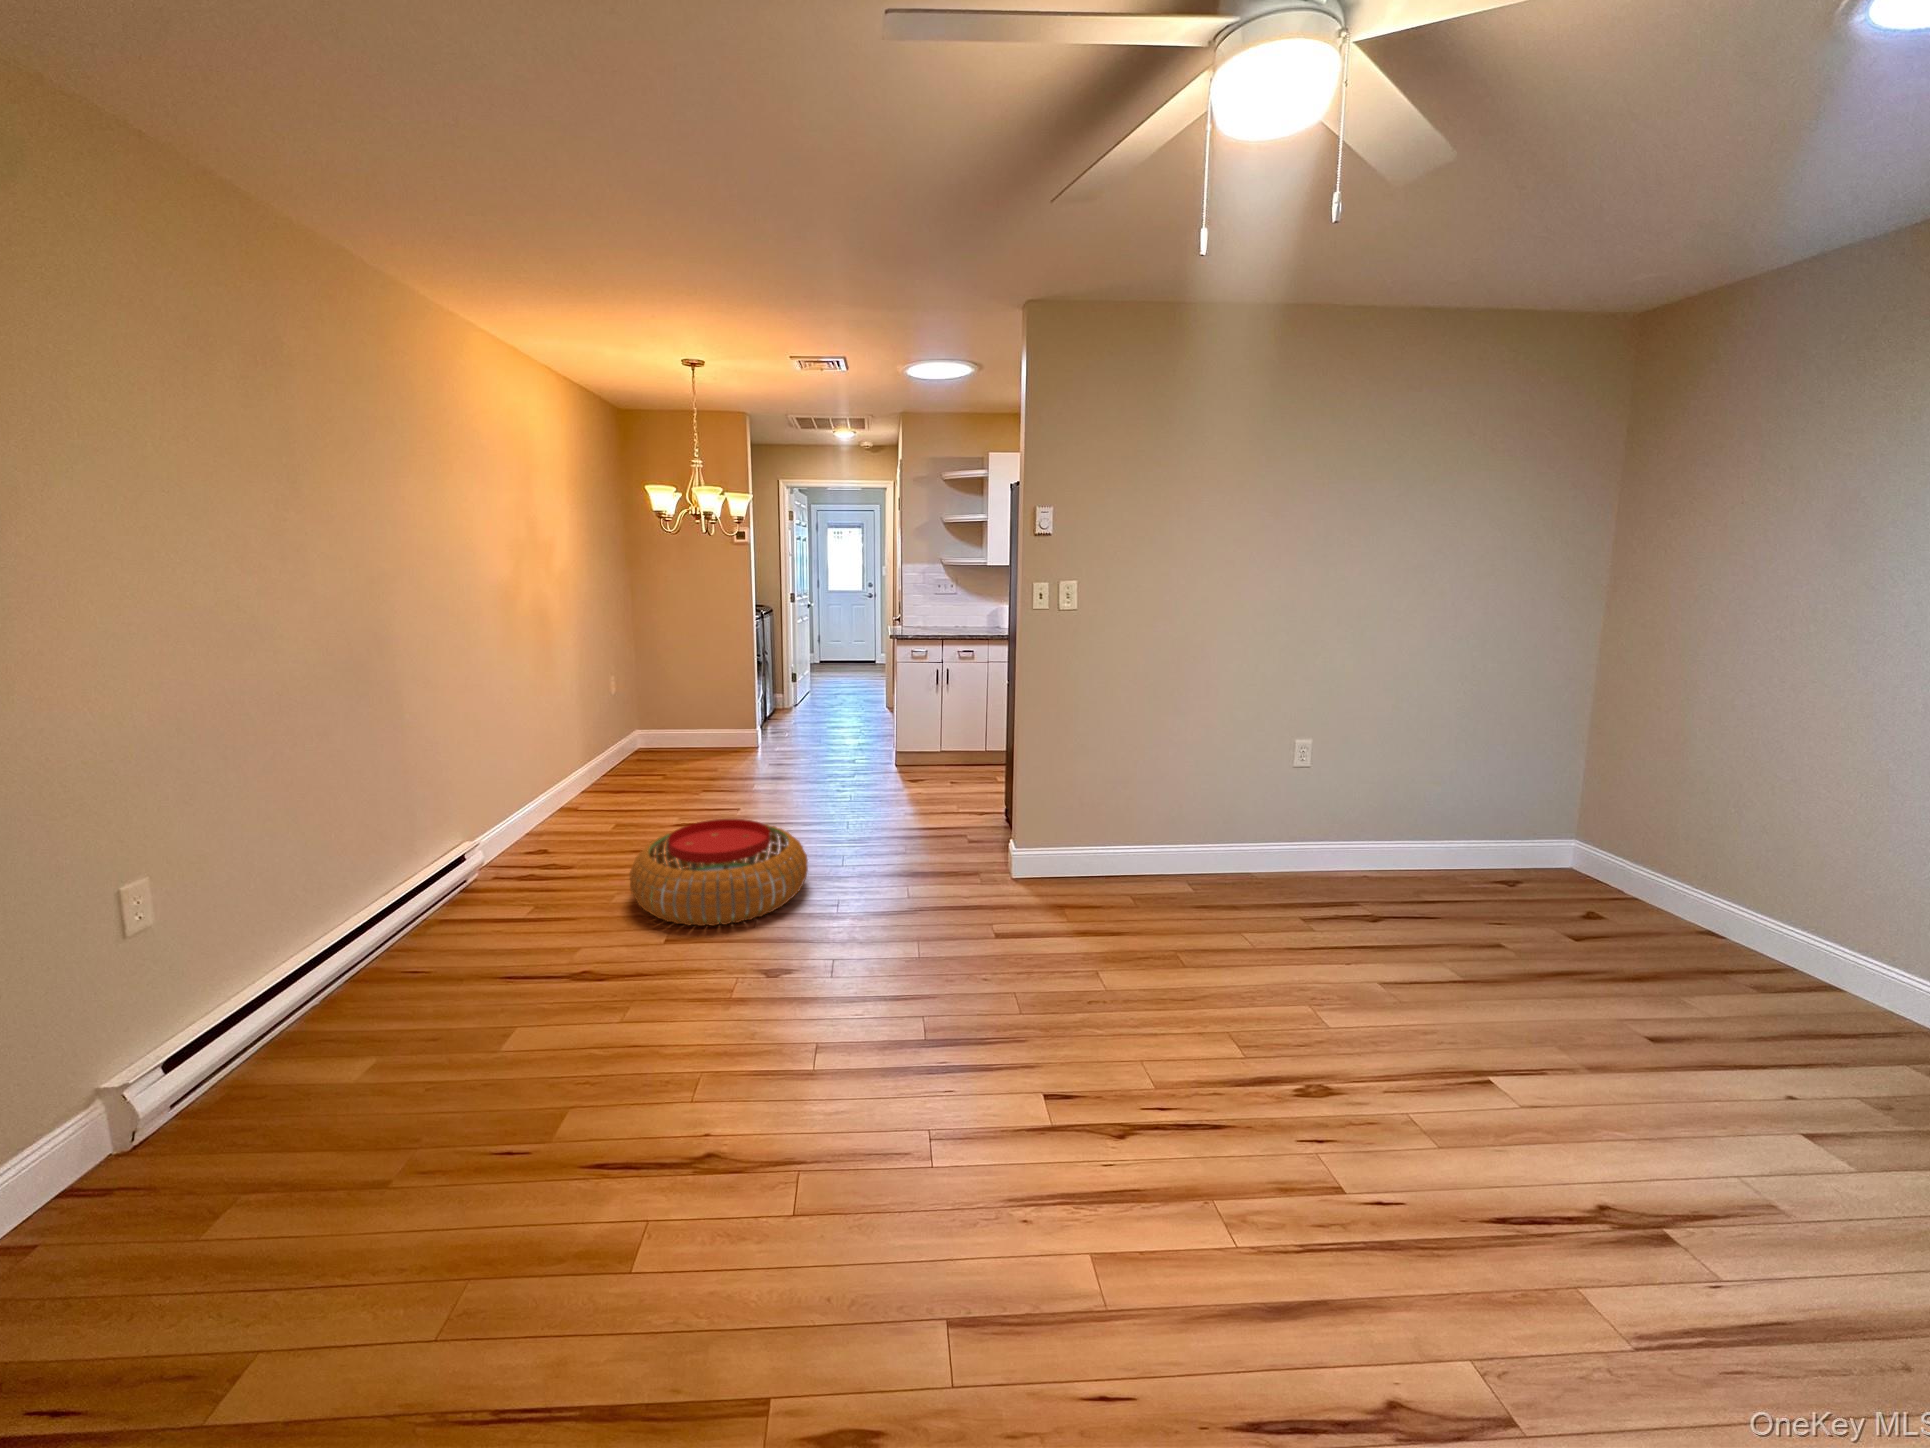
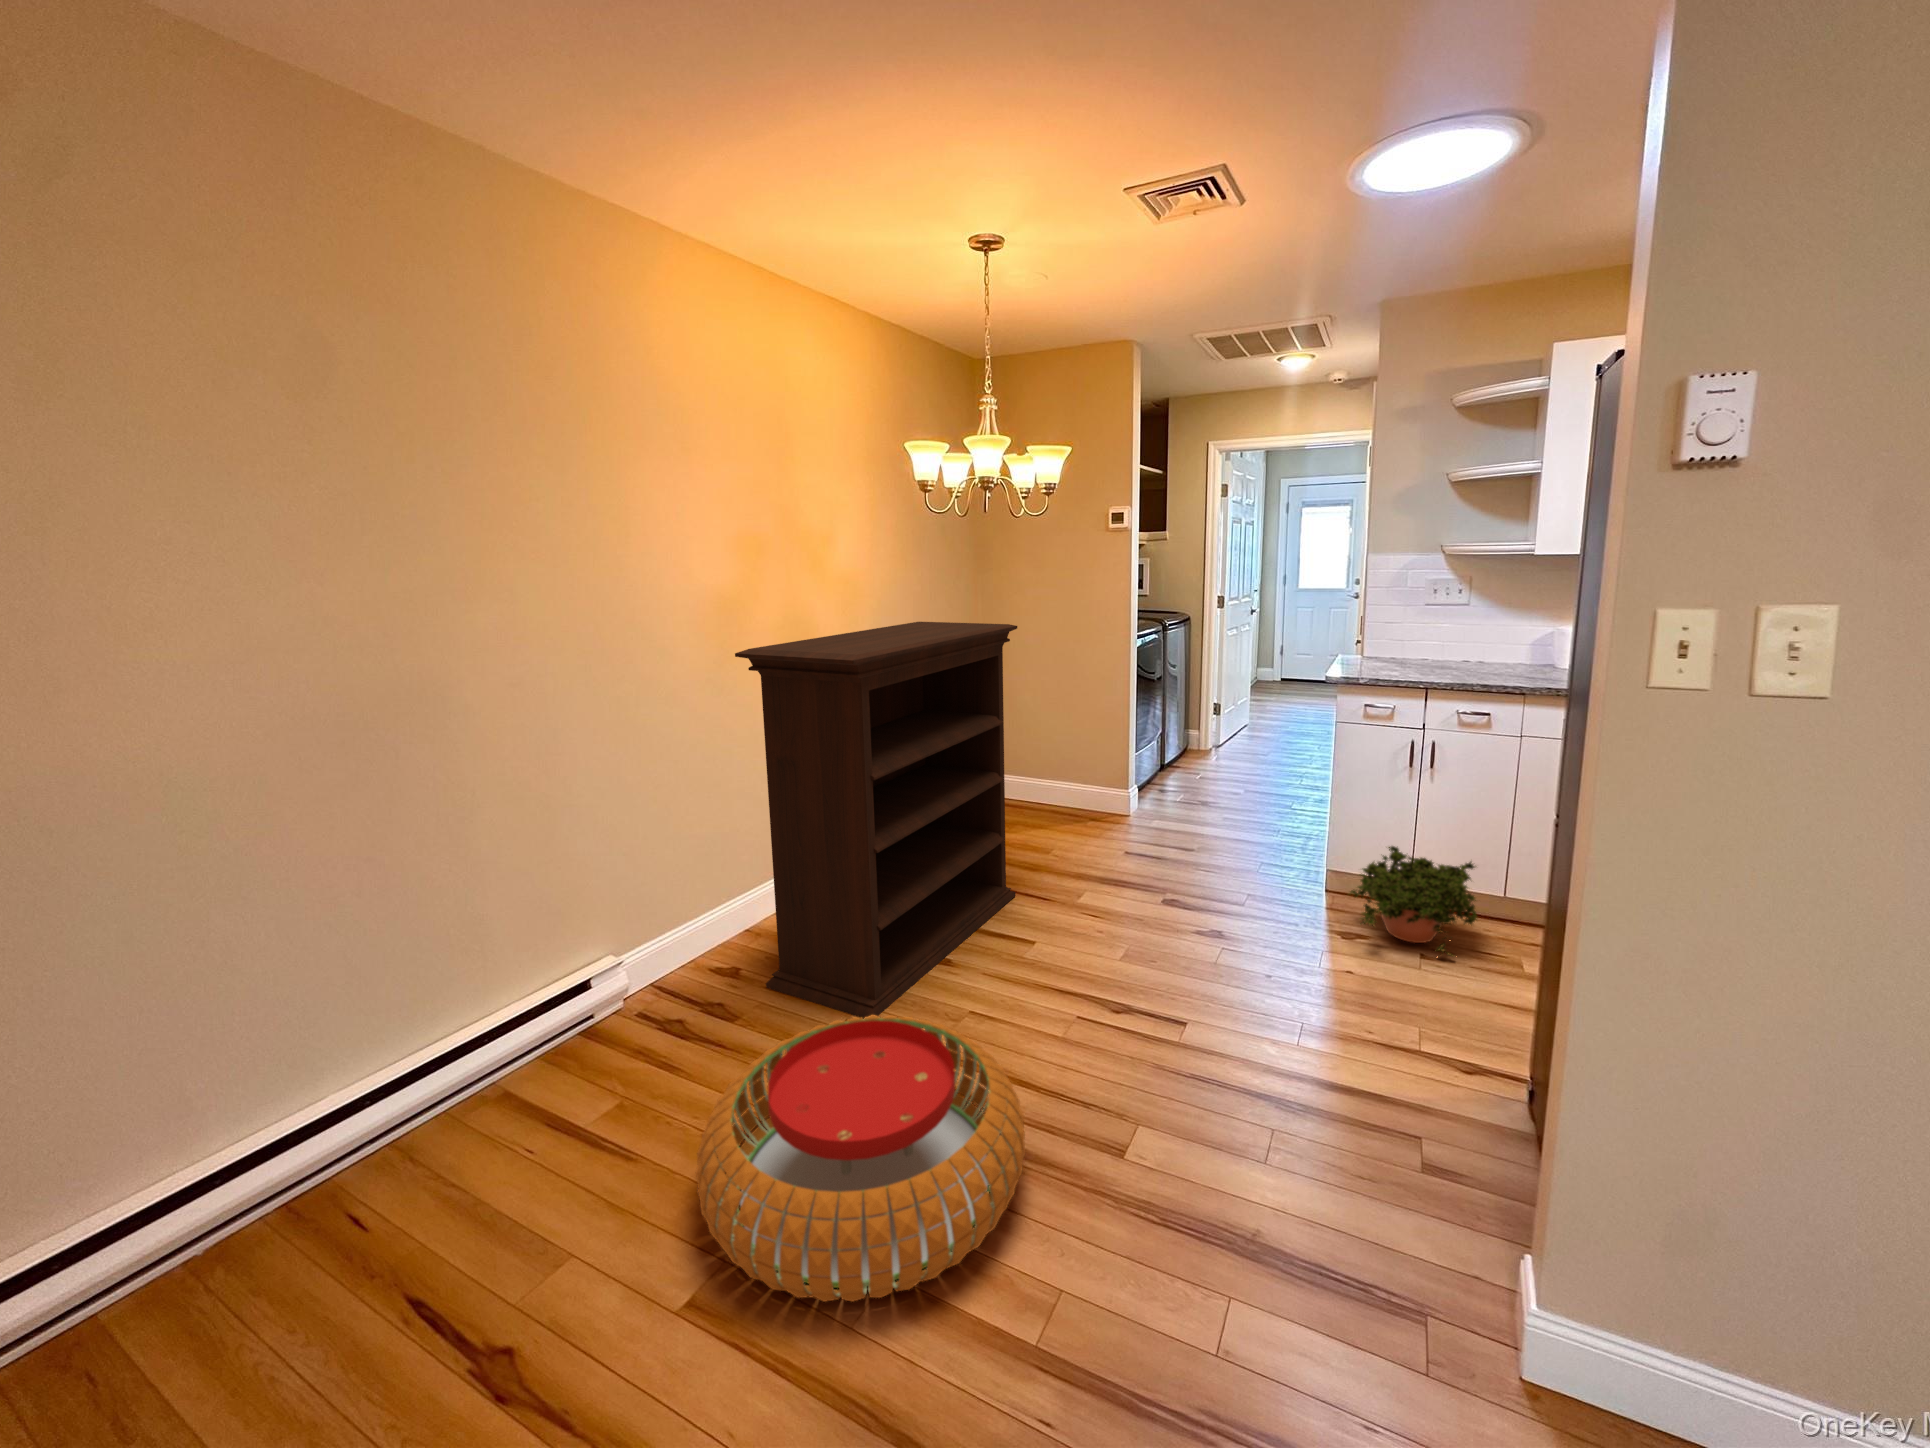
bookshelf: none [556,605,711,854] -> present [735,622,1017,1018]
potted plant: none [911,727,975,781] -> present [1350,846,1477,956]

